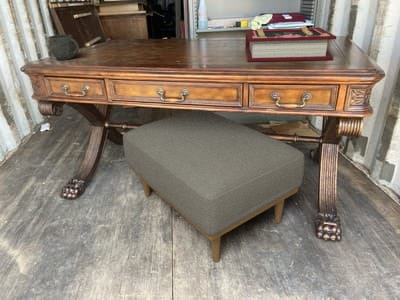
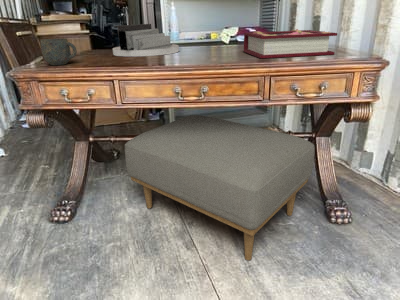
desk organizer: none [124,15,188,51] -> present [113,24,179,56]

